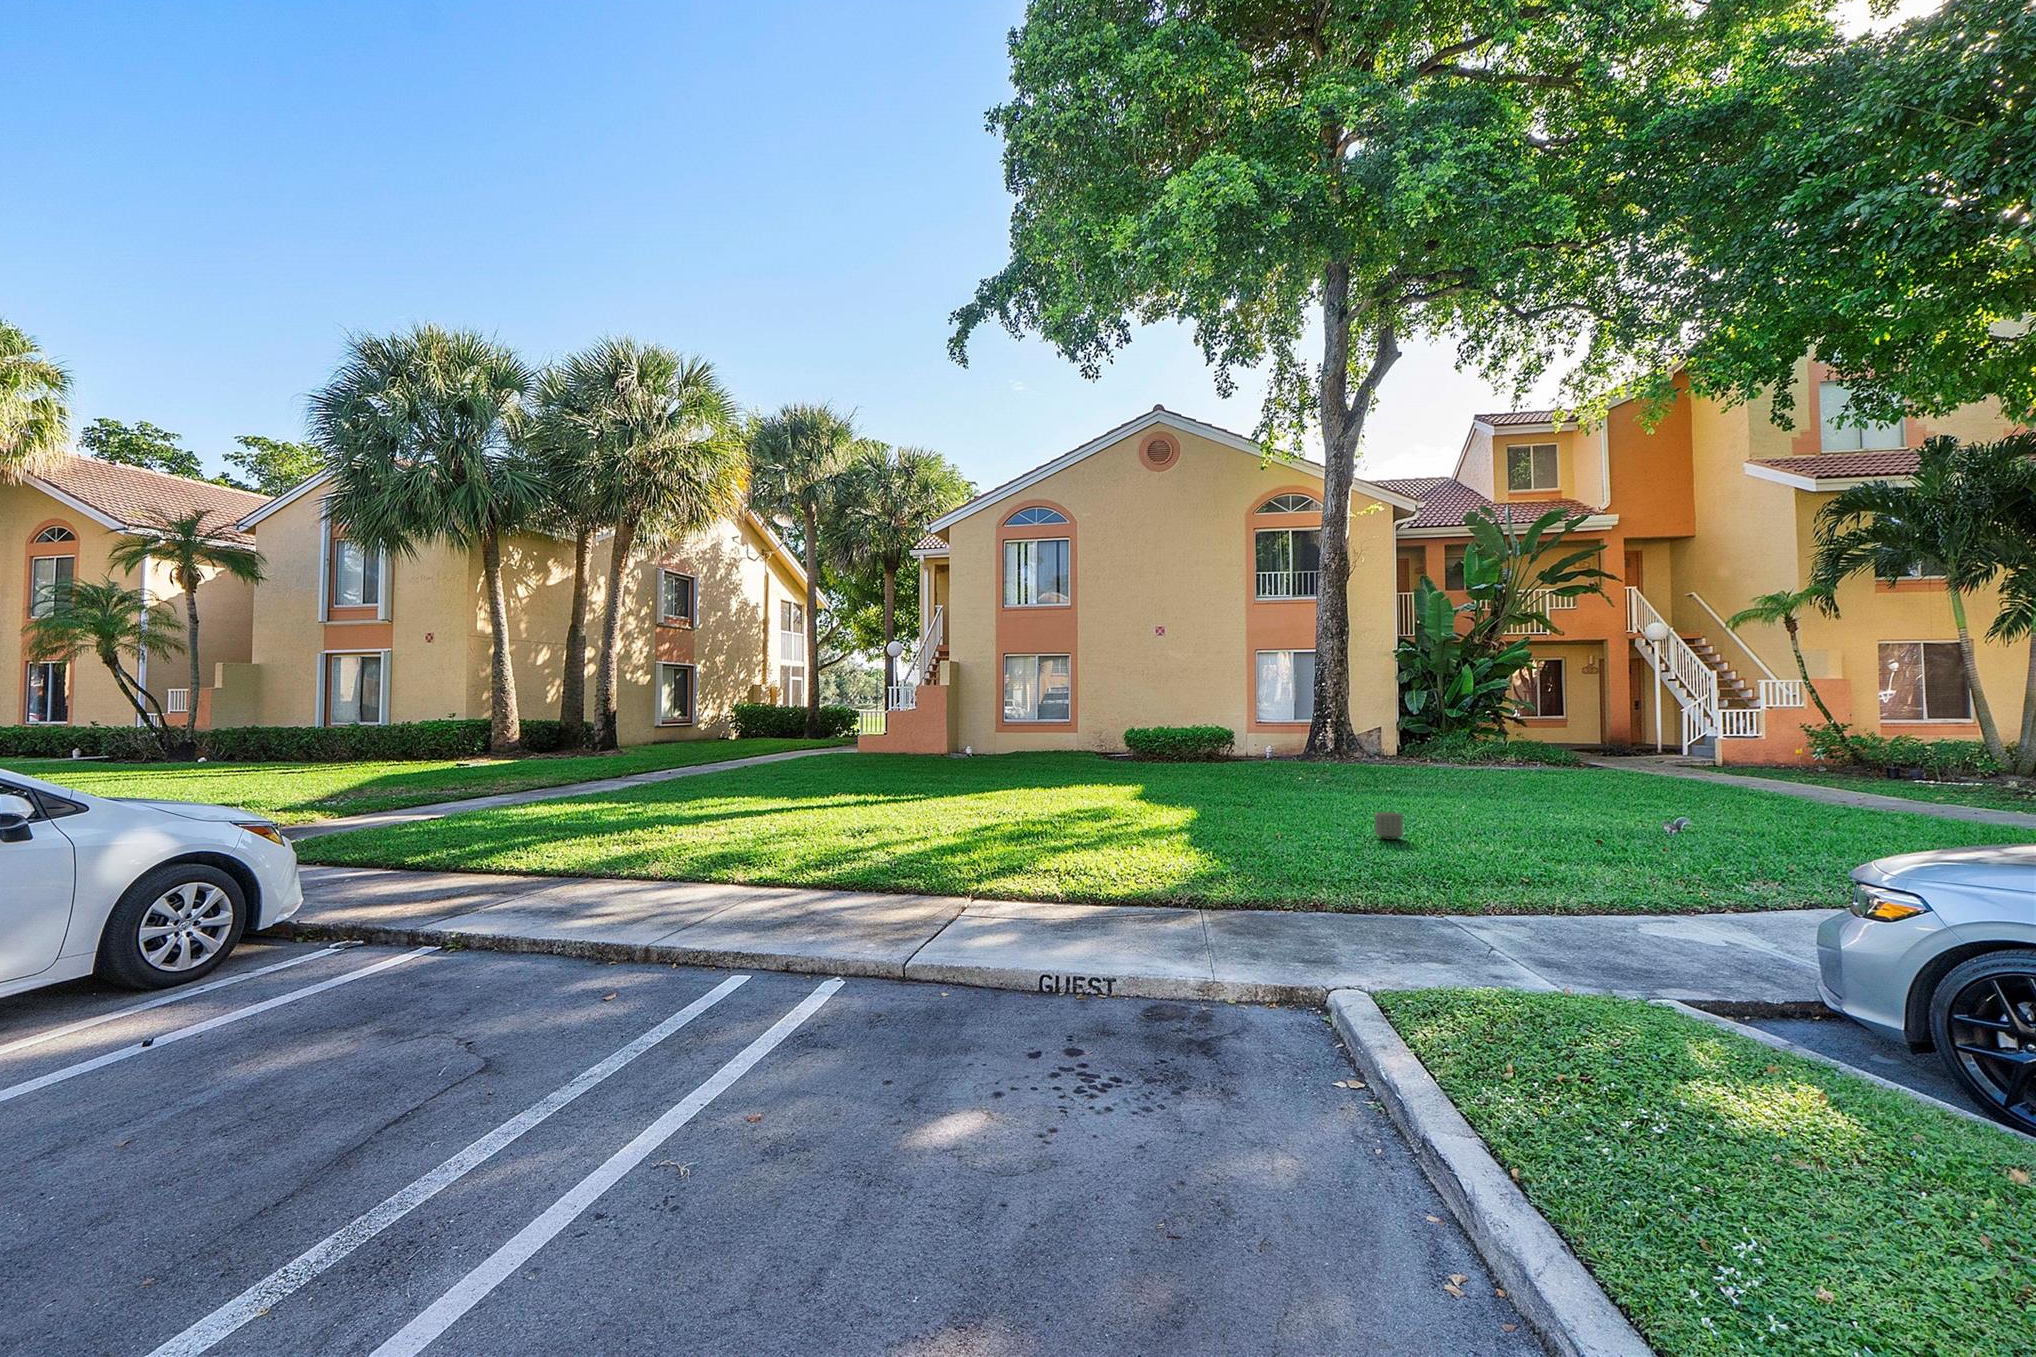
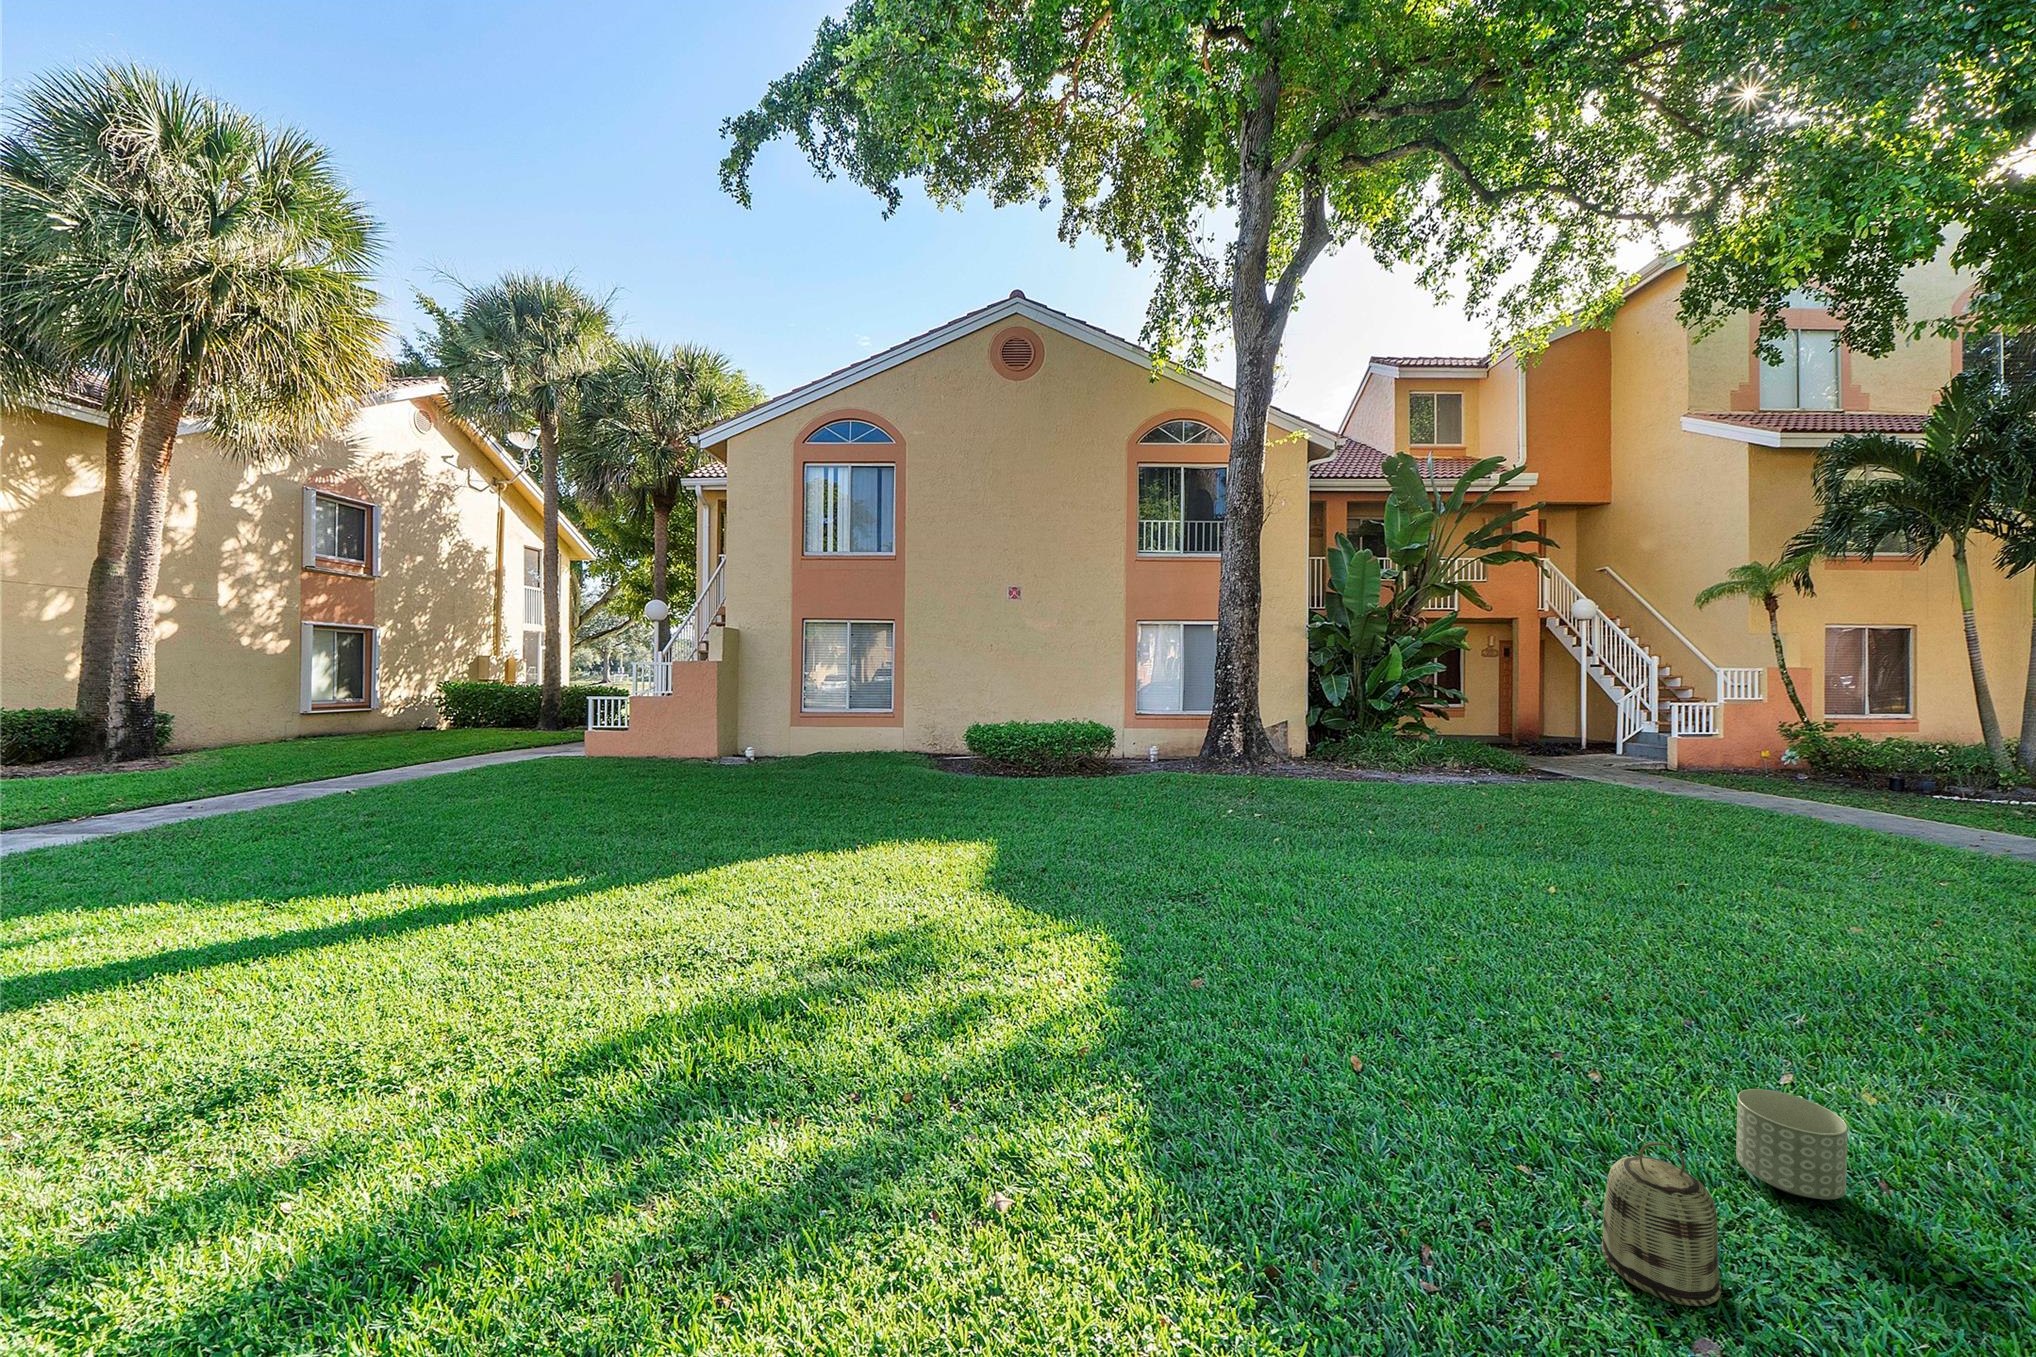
basket: none [1305,806,1334,846] -> present [1601,1142,1721,1306]

